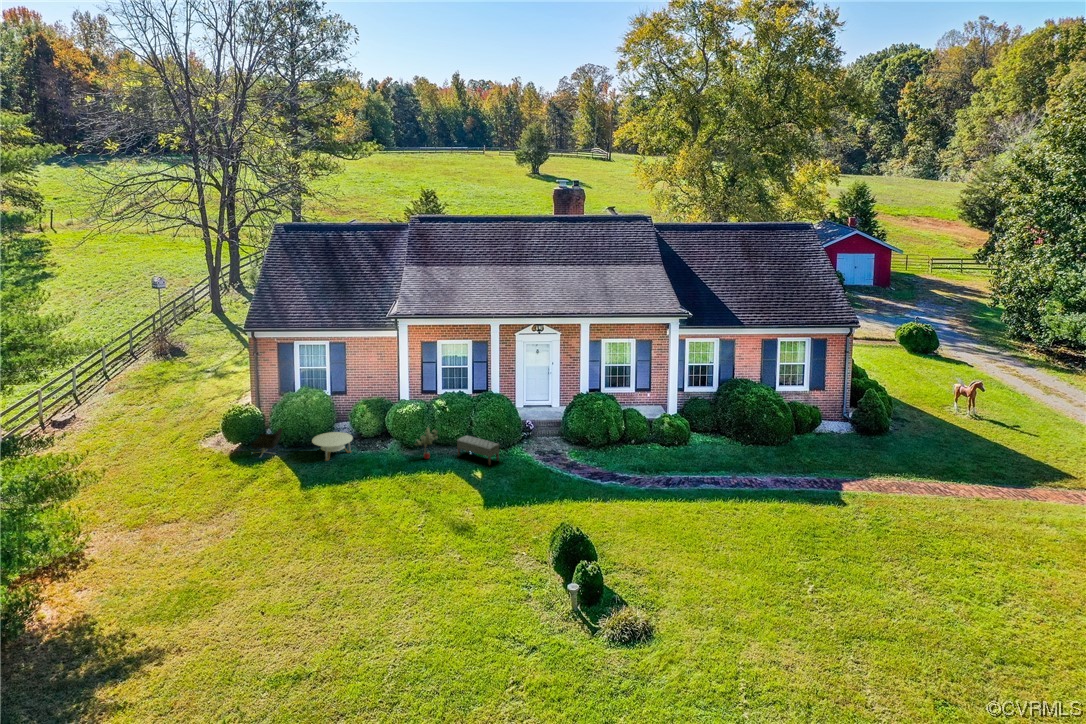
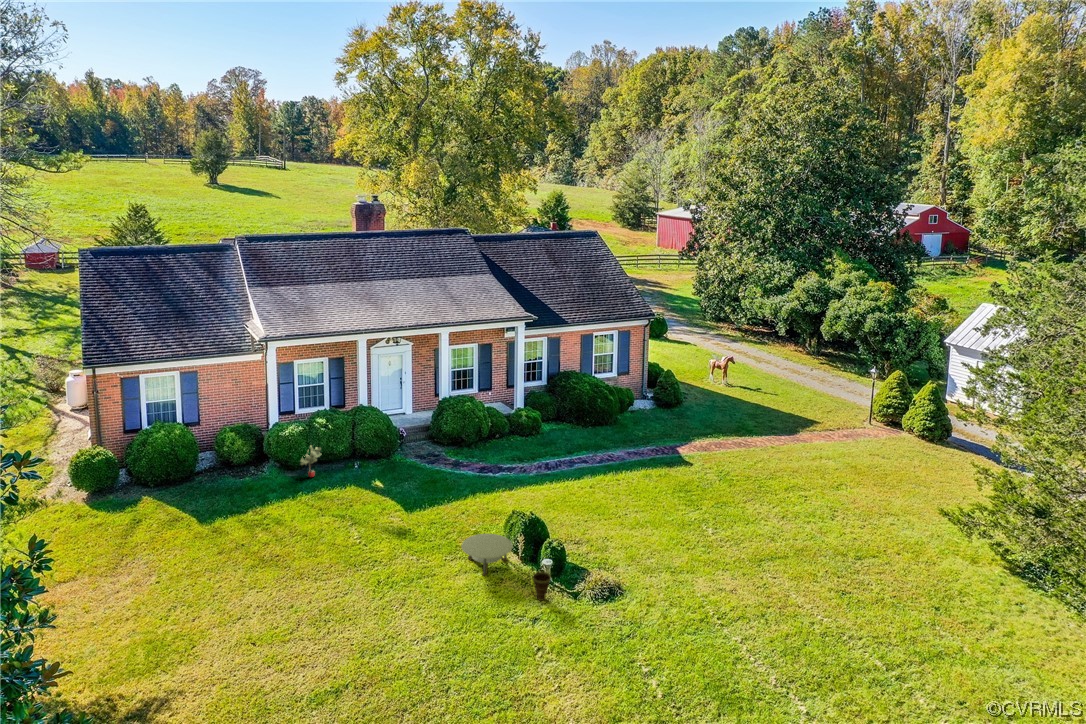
lounge chair: present [251,428,282,457] -> none [110,467,146,502]
round table: present [312,432,353,461] -> present [462,534,513,576]
bench: present [457,436,499,465] -> none [340,449,385,474]
basket: none [550,590,570,627] -> present [529,569,551,601]

